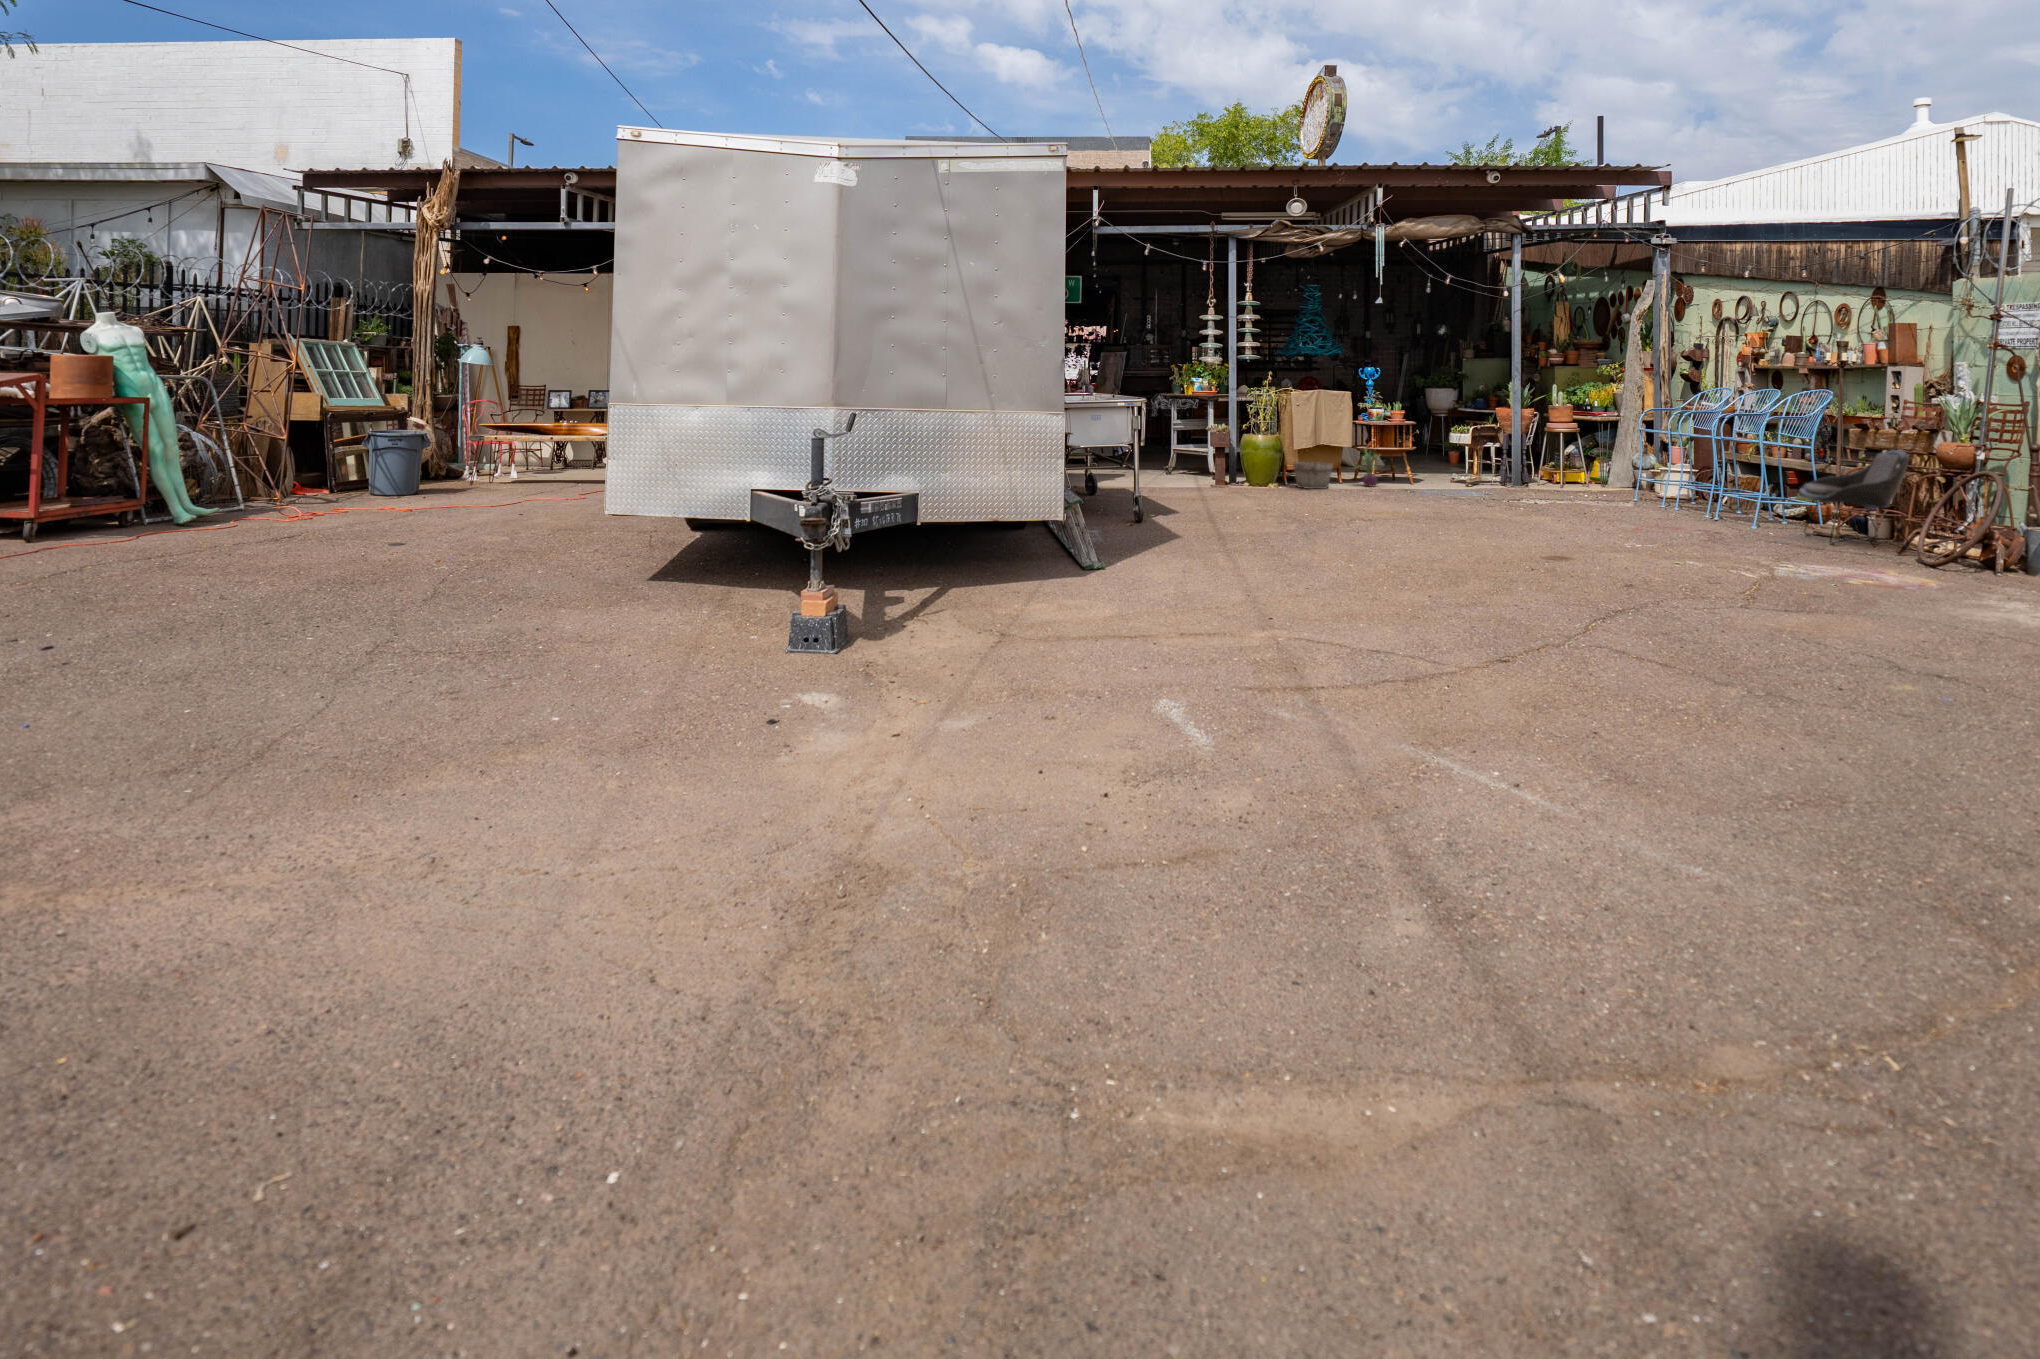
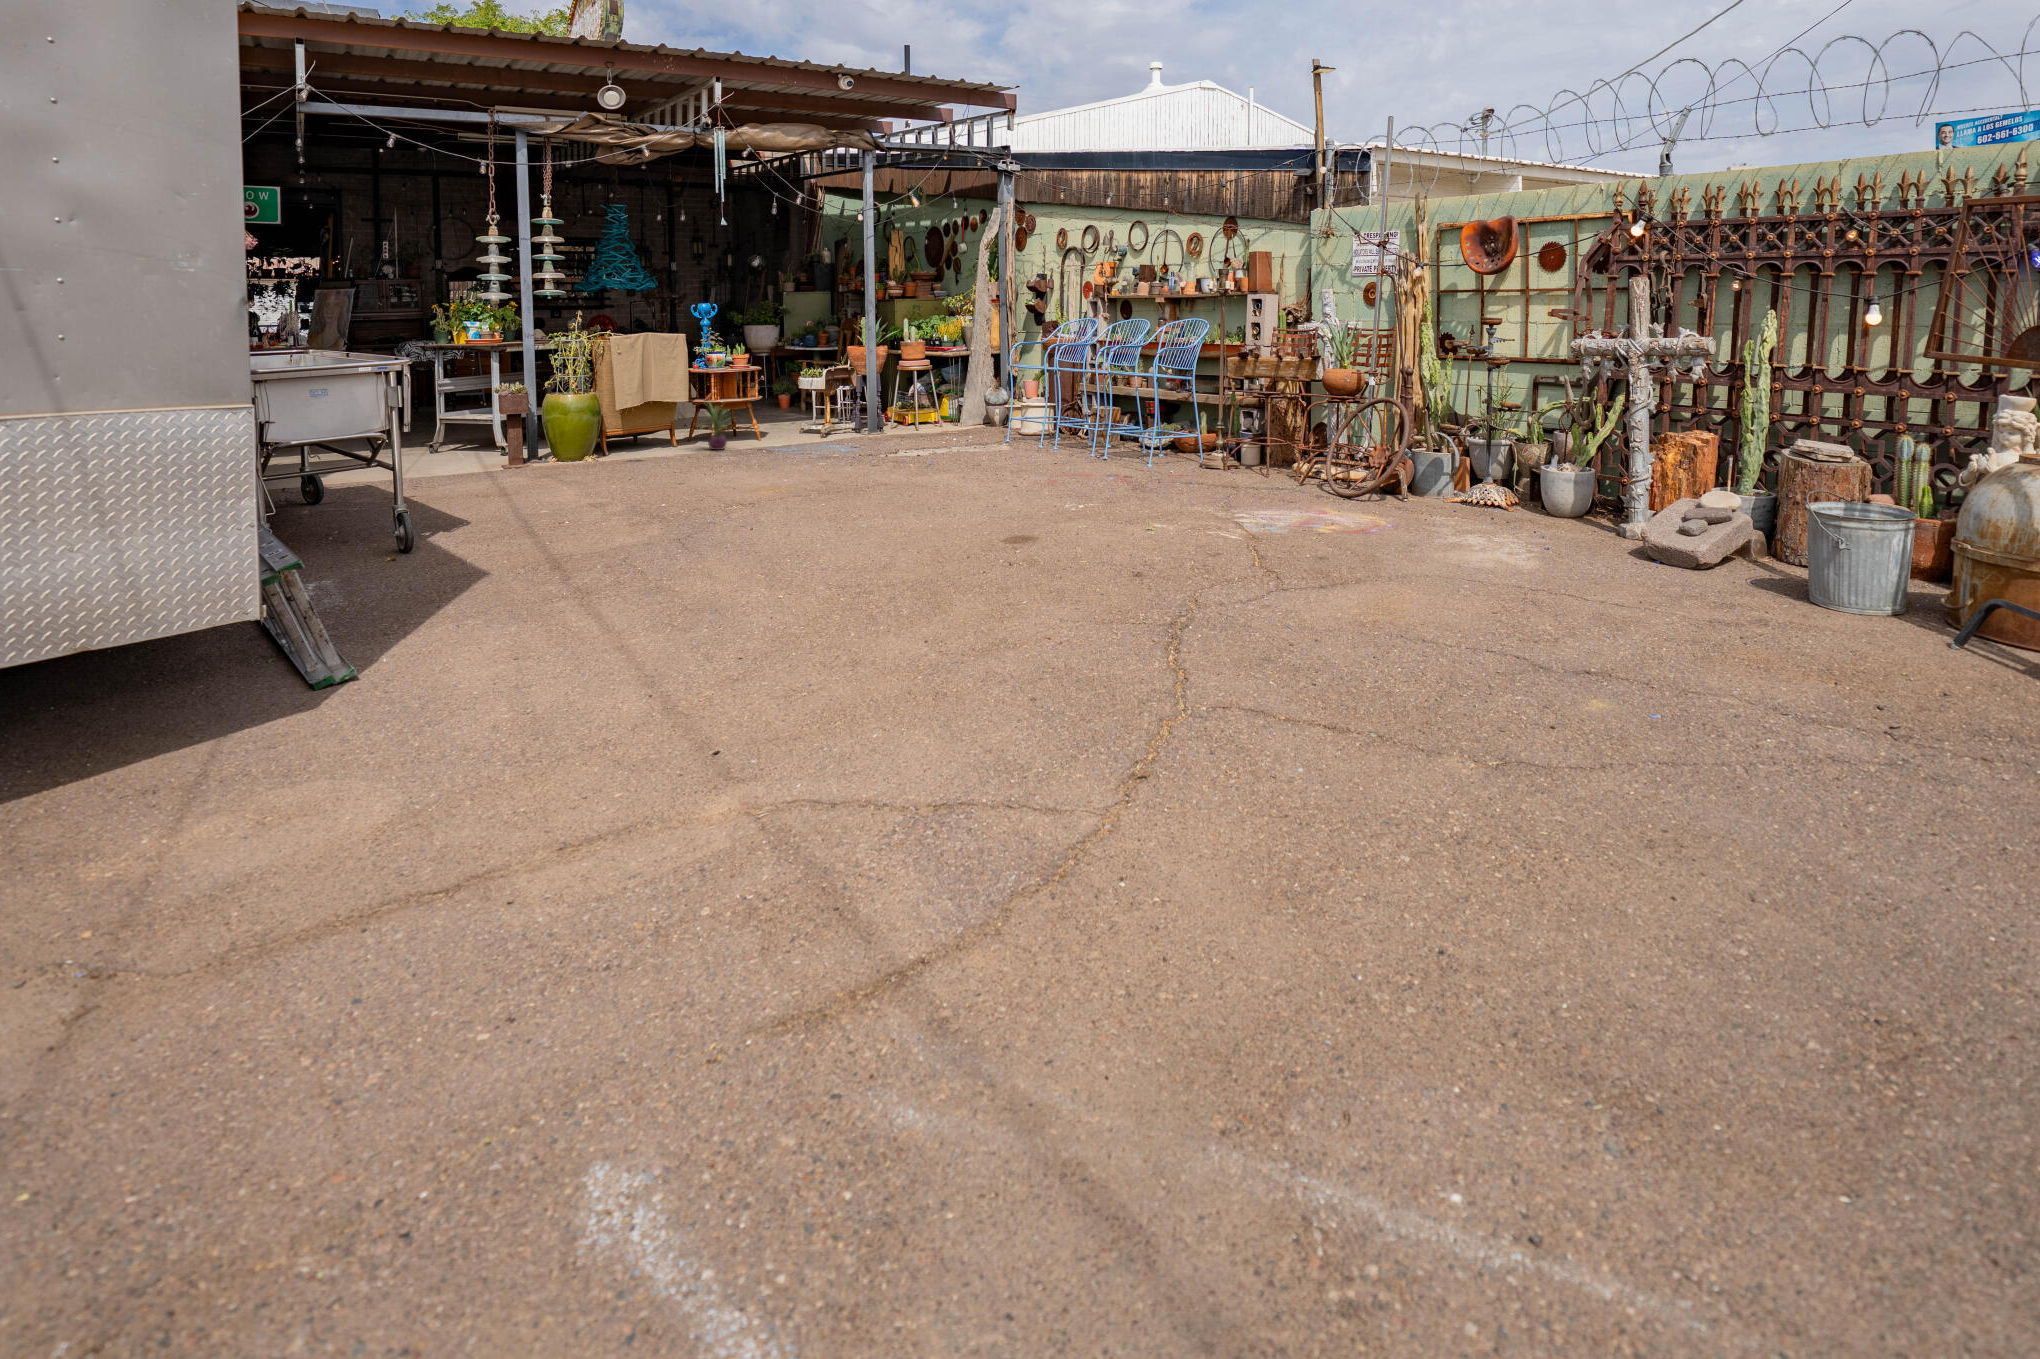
lounge chair: present [1798,450,1909,548] -> none [1189,379,1291,482]
wooden bucket: present [1293,461,1333,489] -> none [619,415,673,460]

